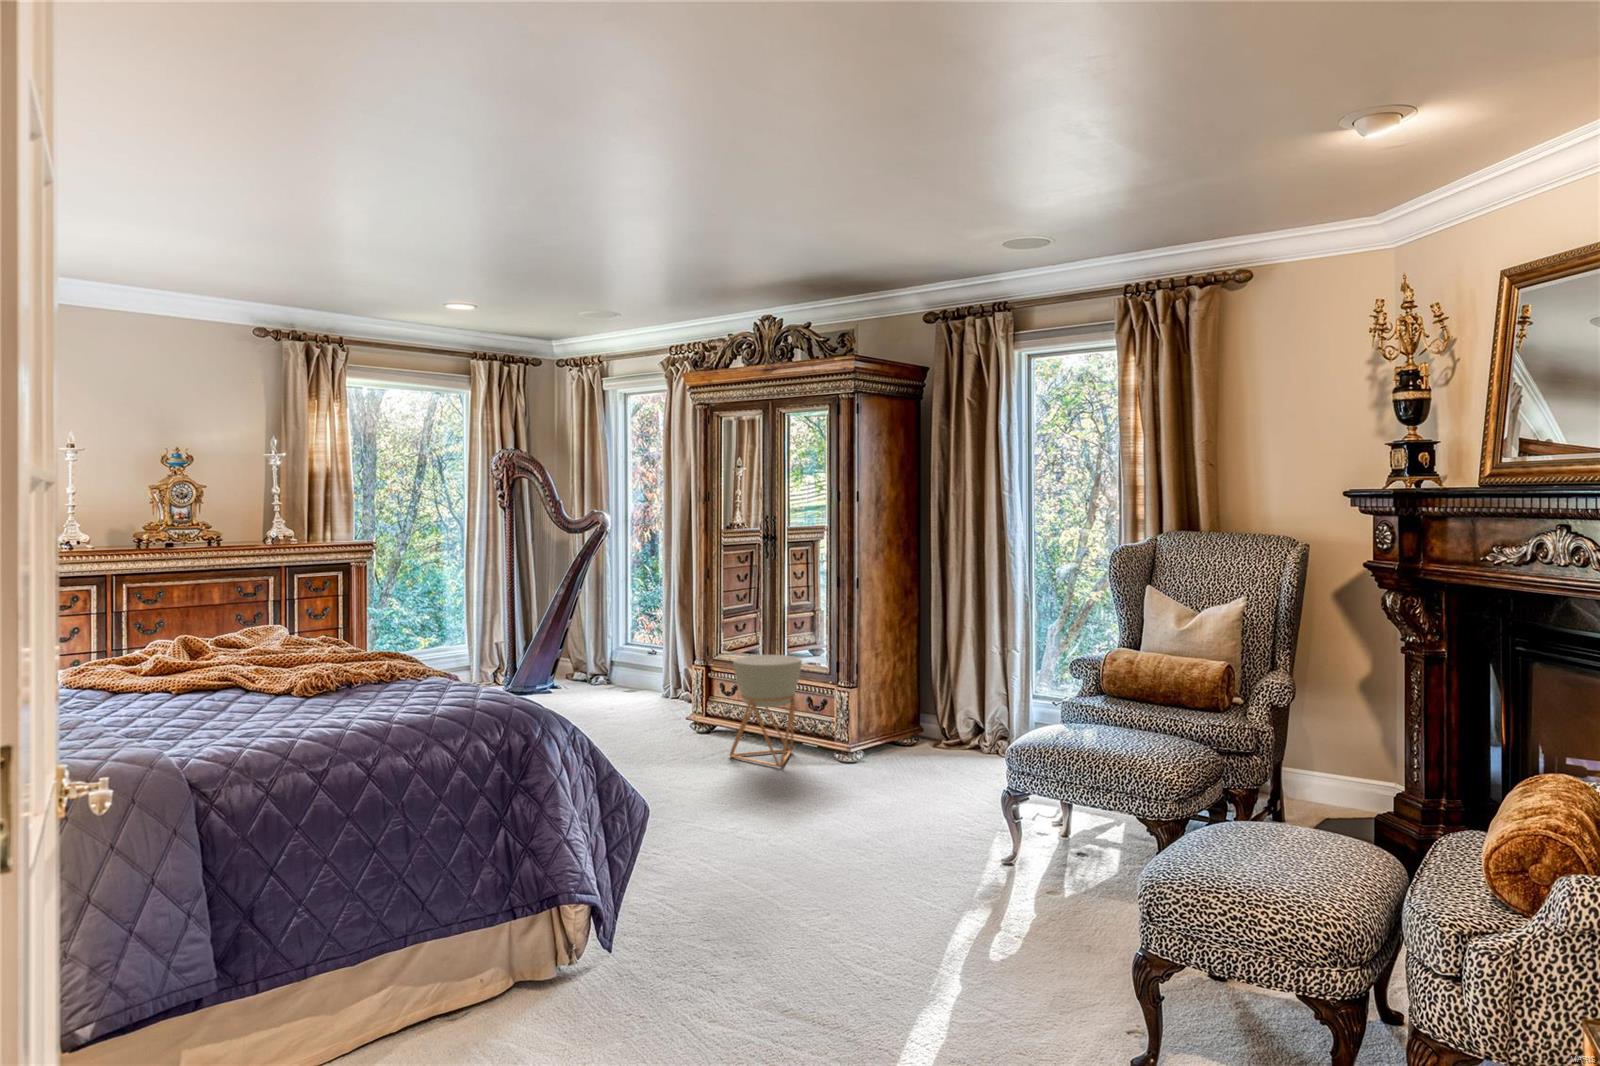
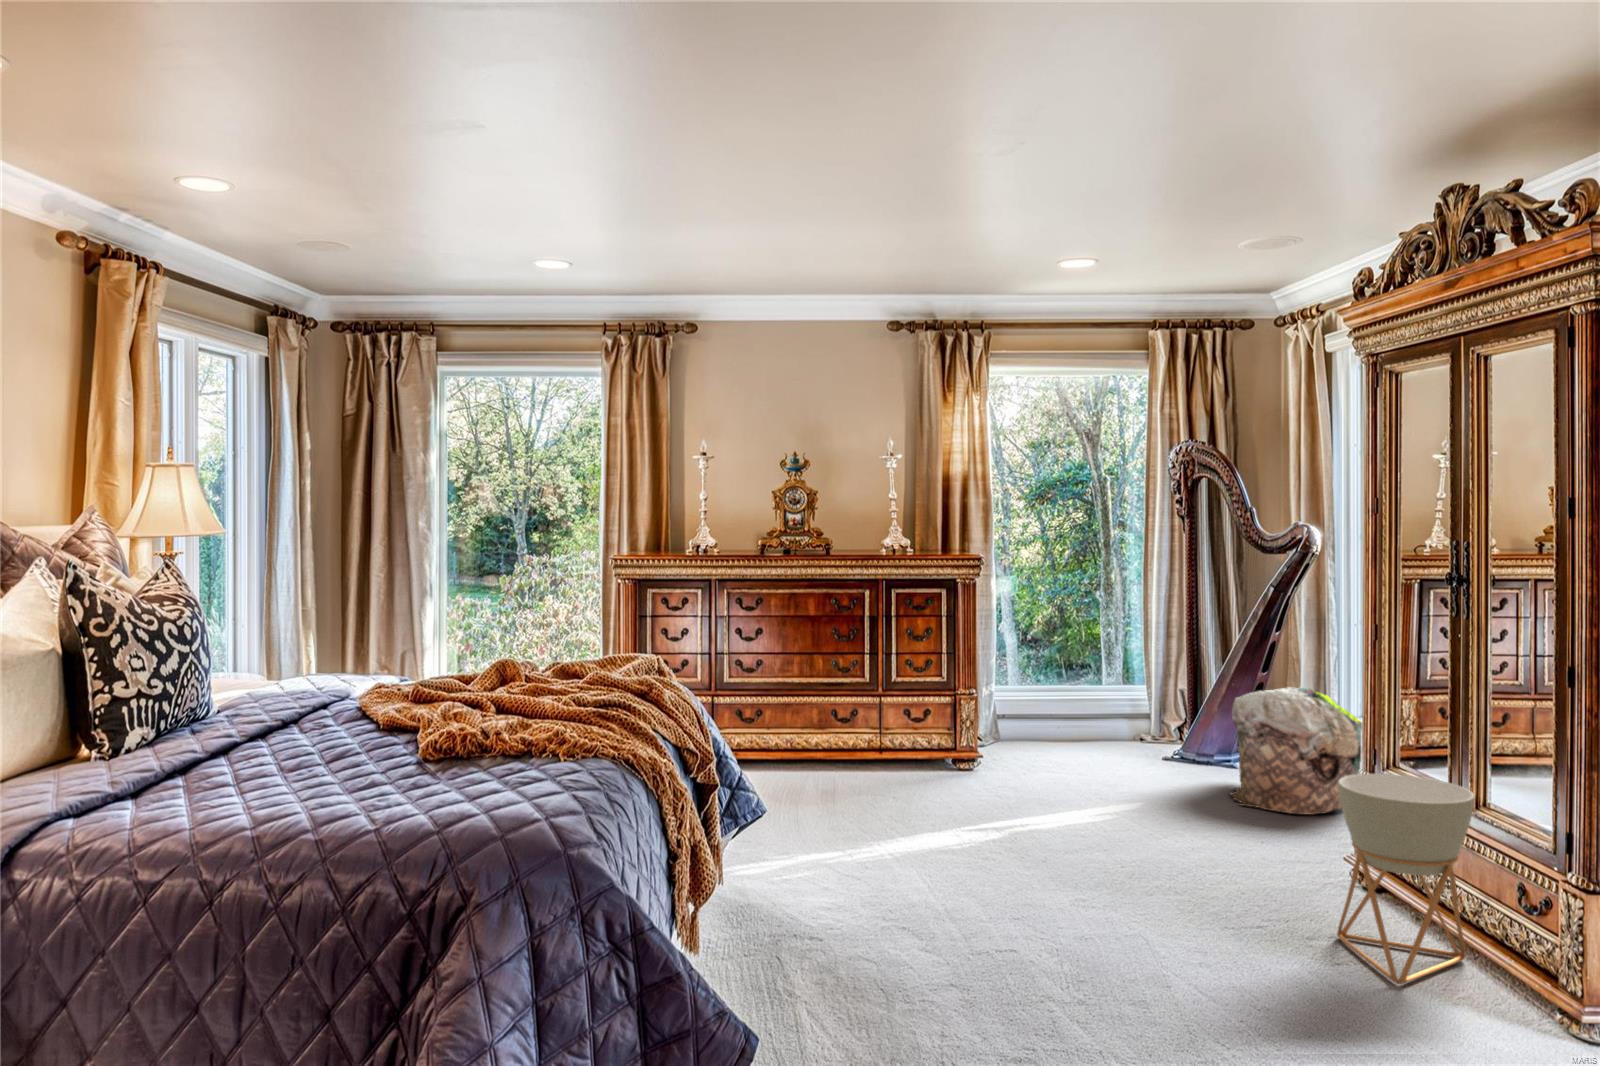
laundry basket: none [570,624,663,710] -> present [1229,687,1362,815]

